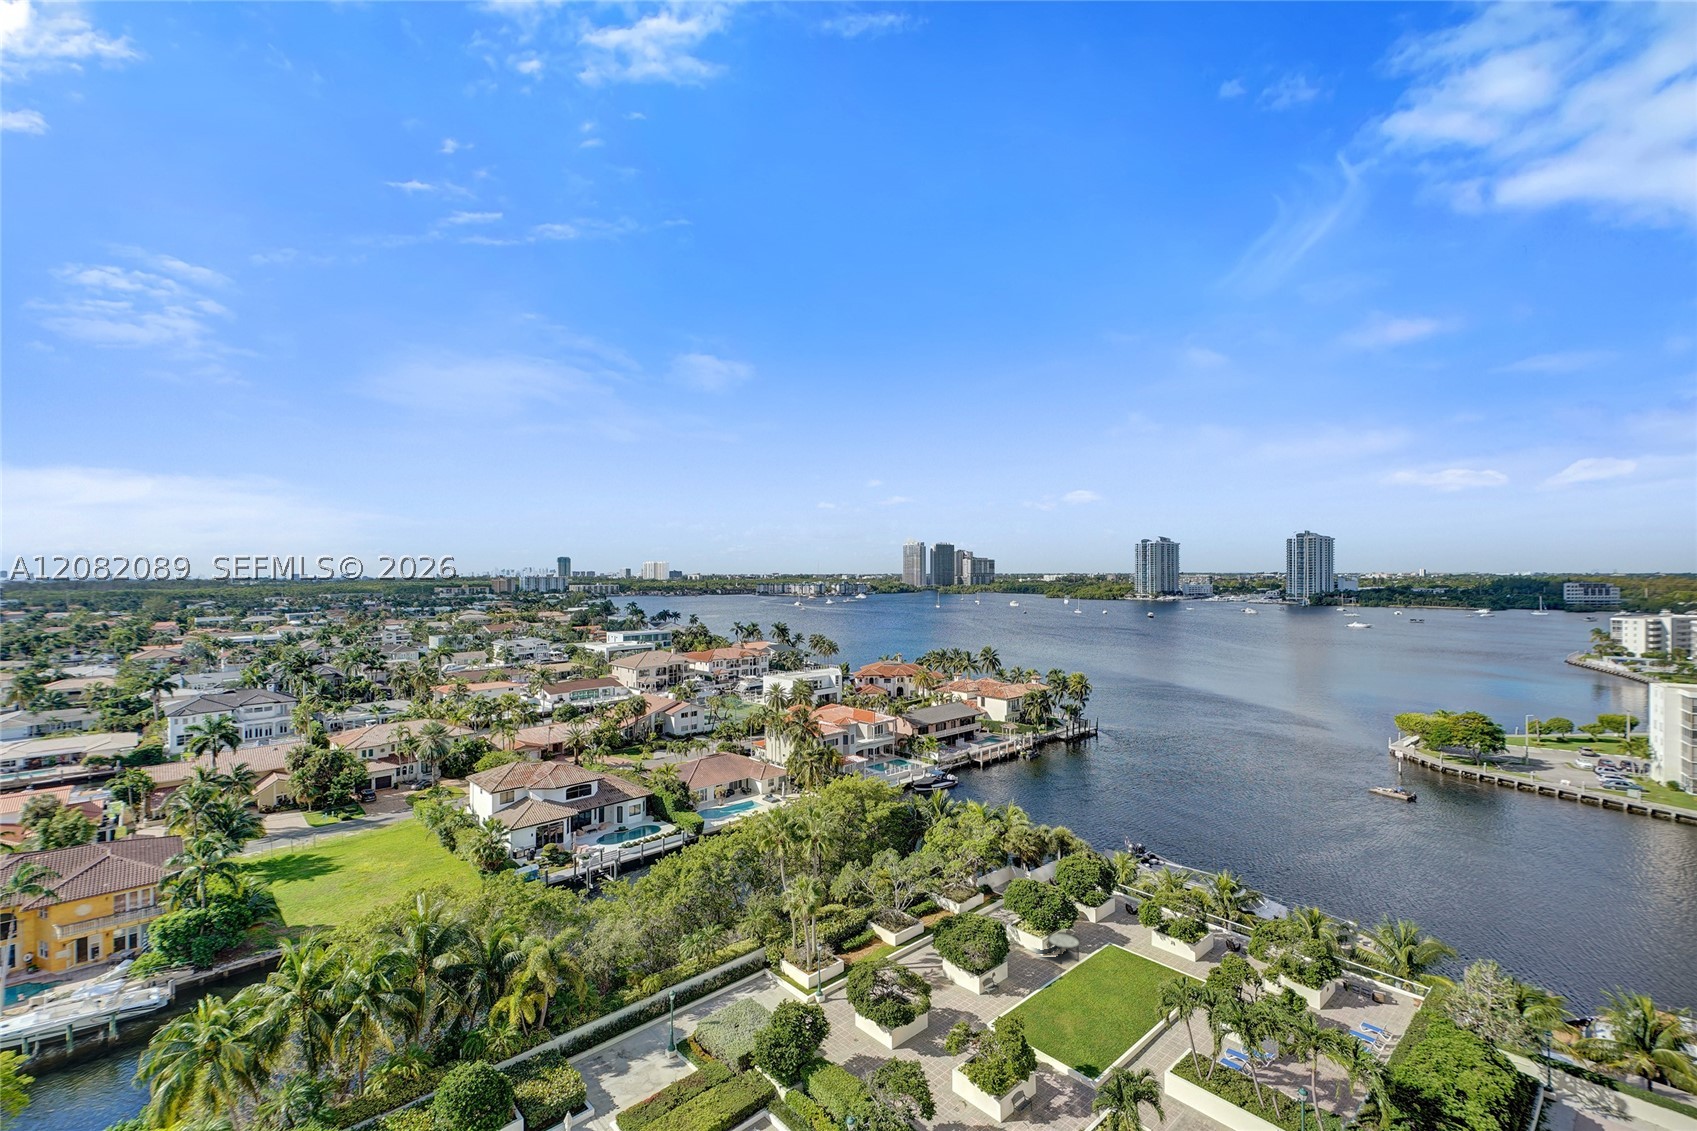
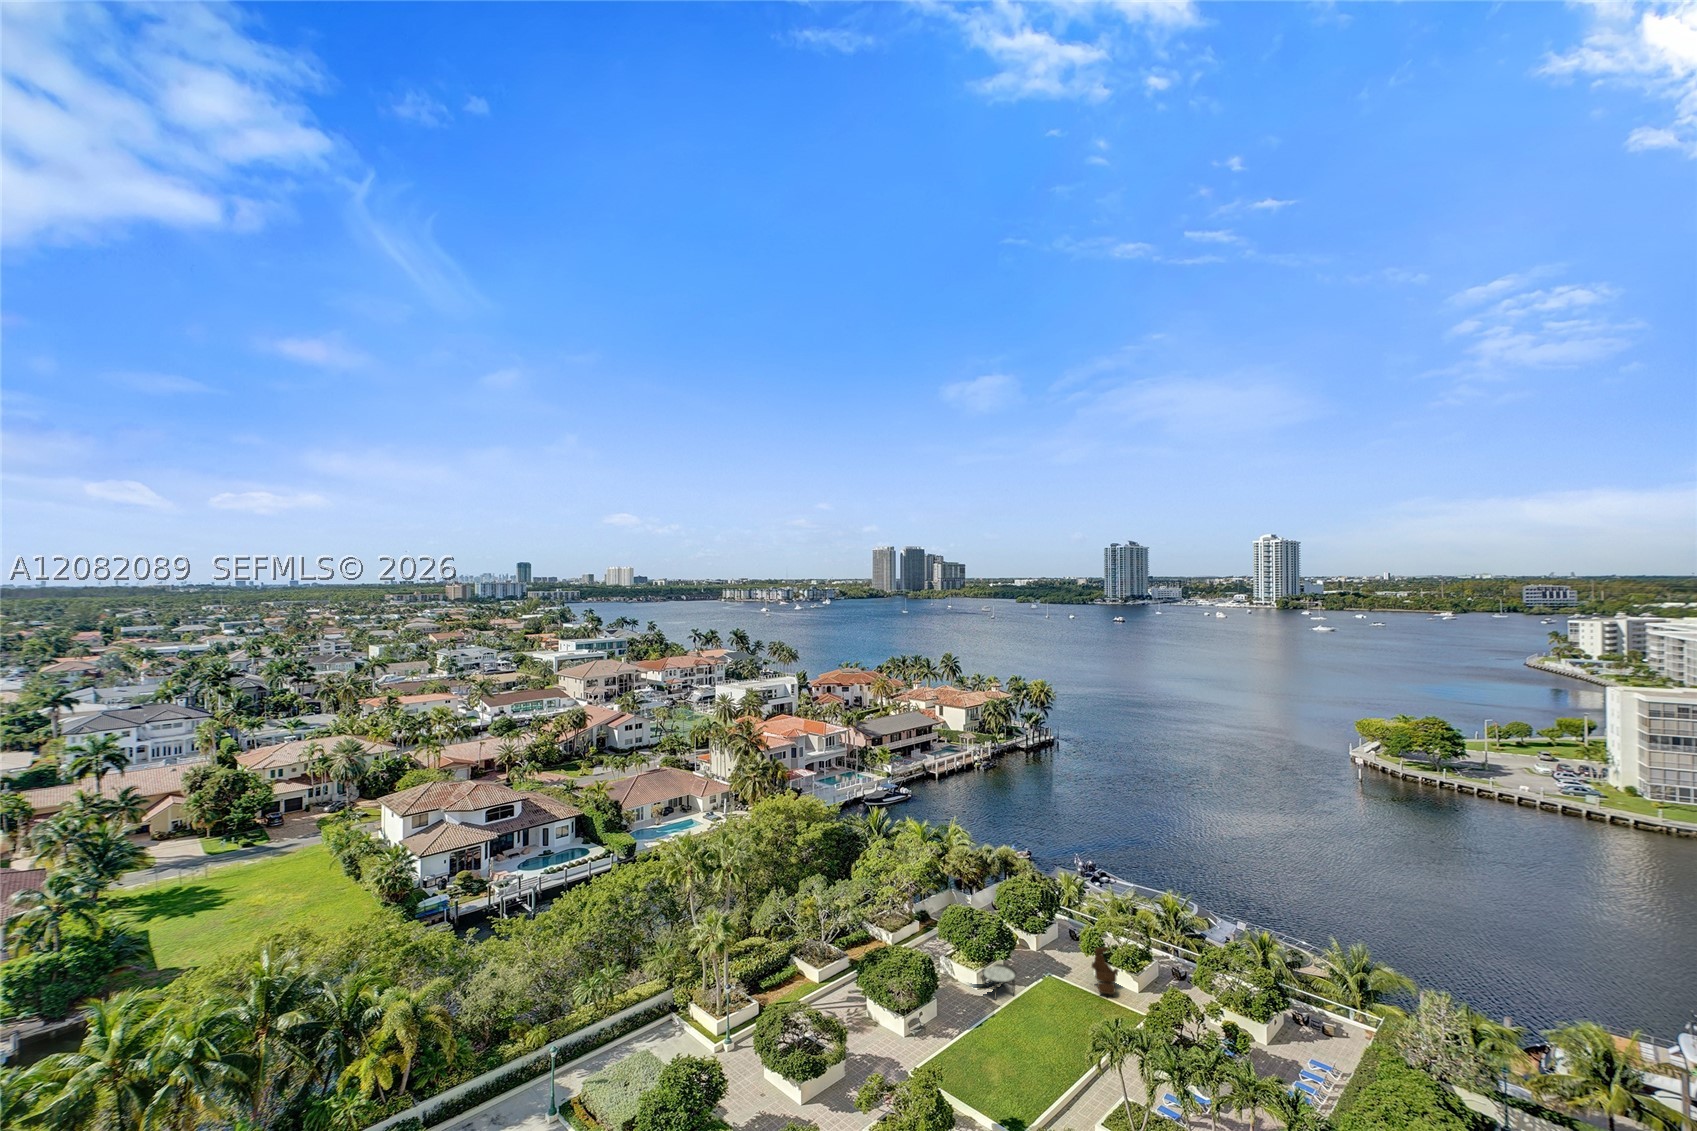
lounge chair: none [1150,918,1177,966] -> present [1091,947,1119,995]

